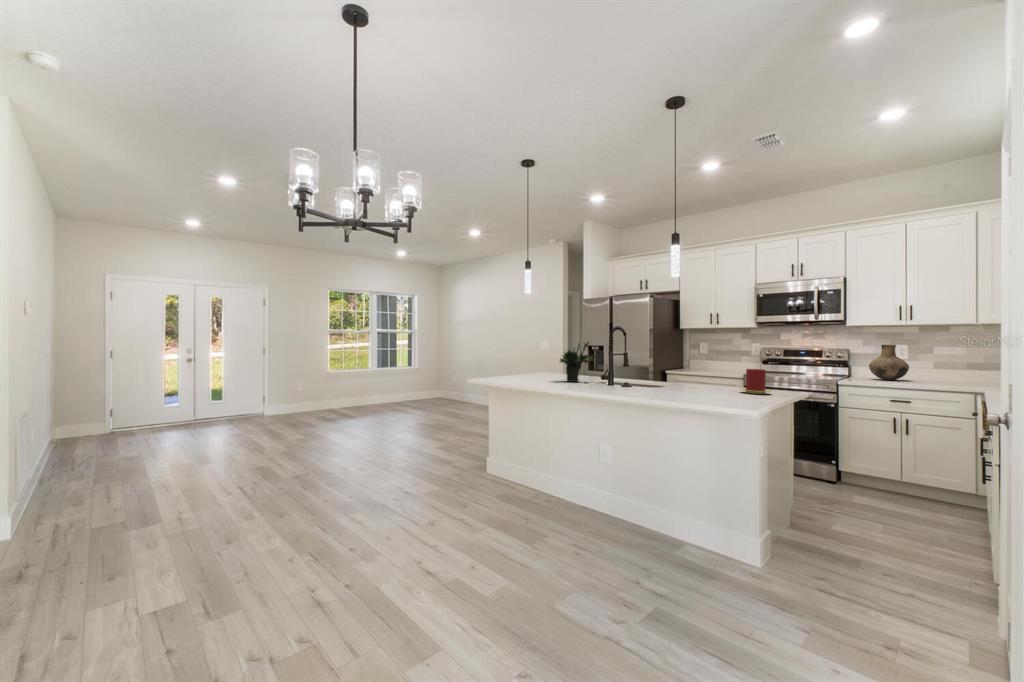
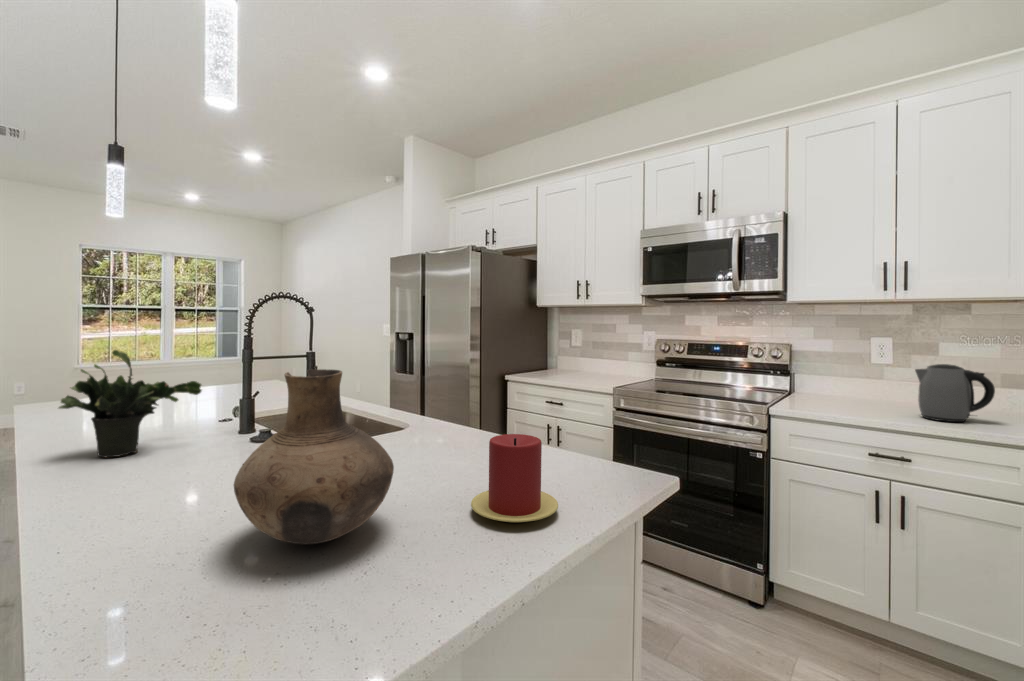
vase: present [869,345,909,380] -> present [234,369,394,544]
kettle: none [916,357,955,385] -> present [915,364,995,422]

